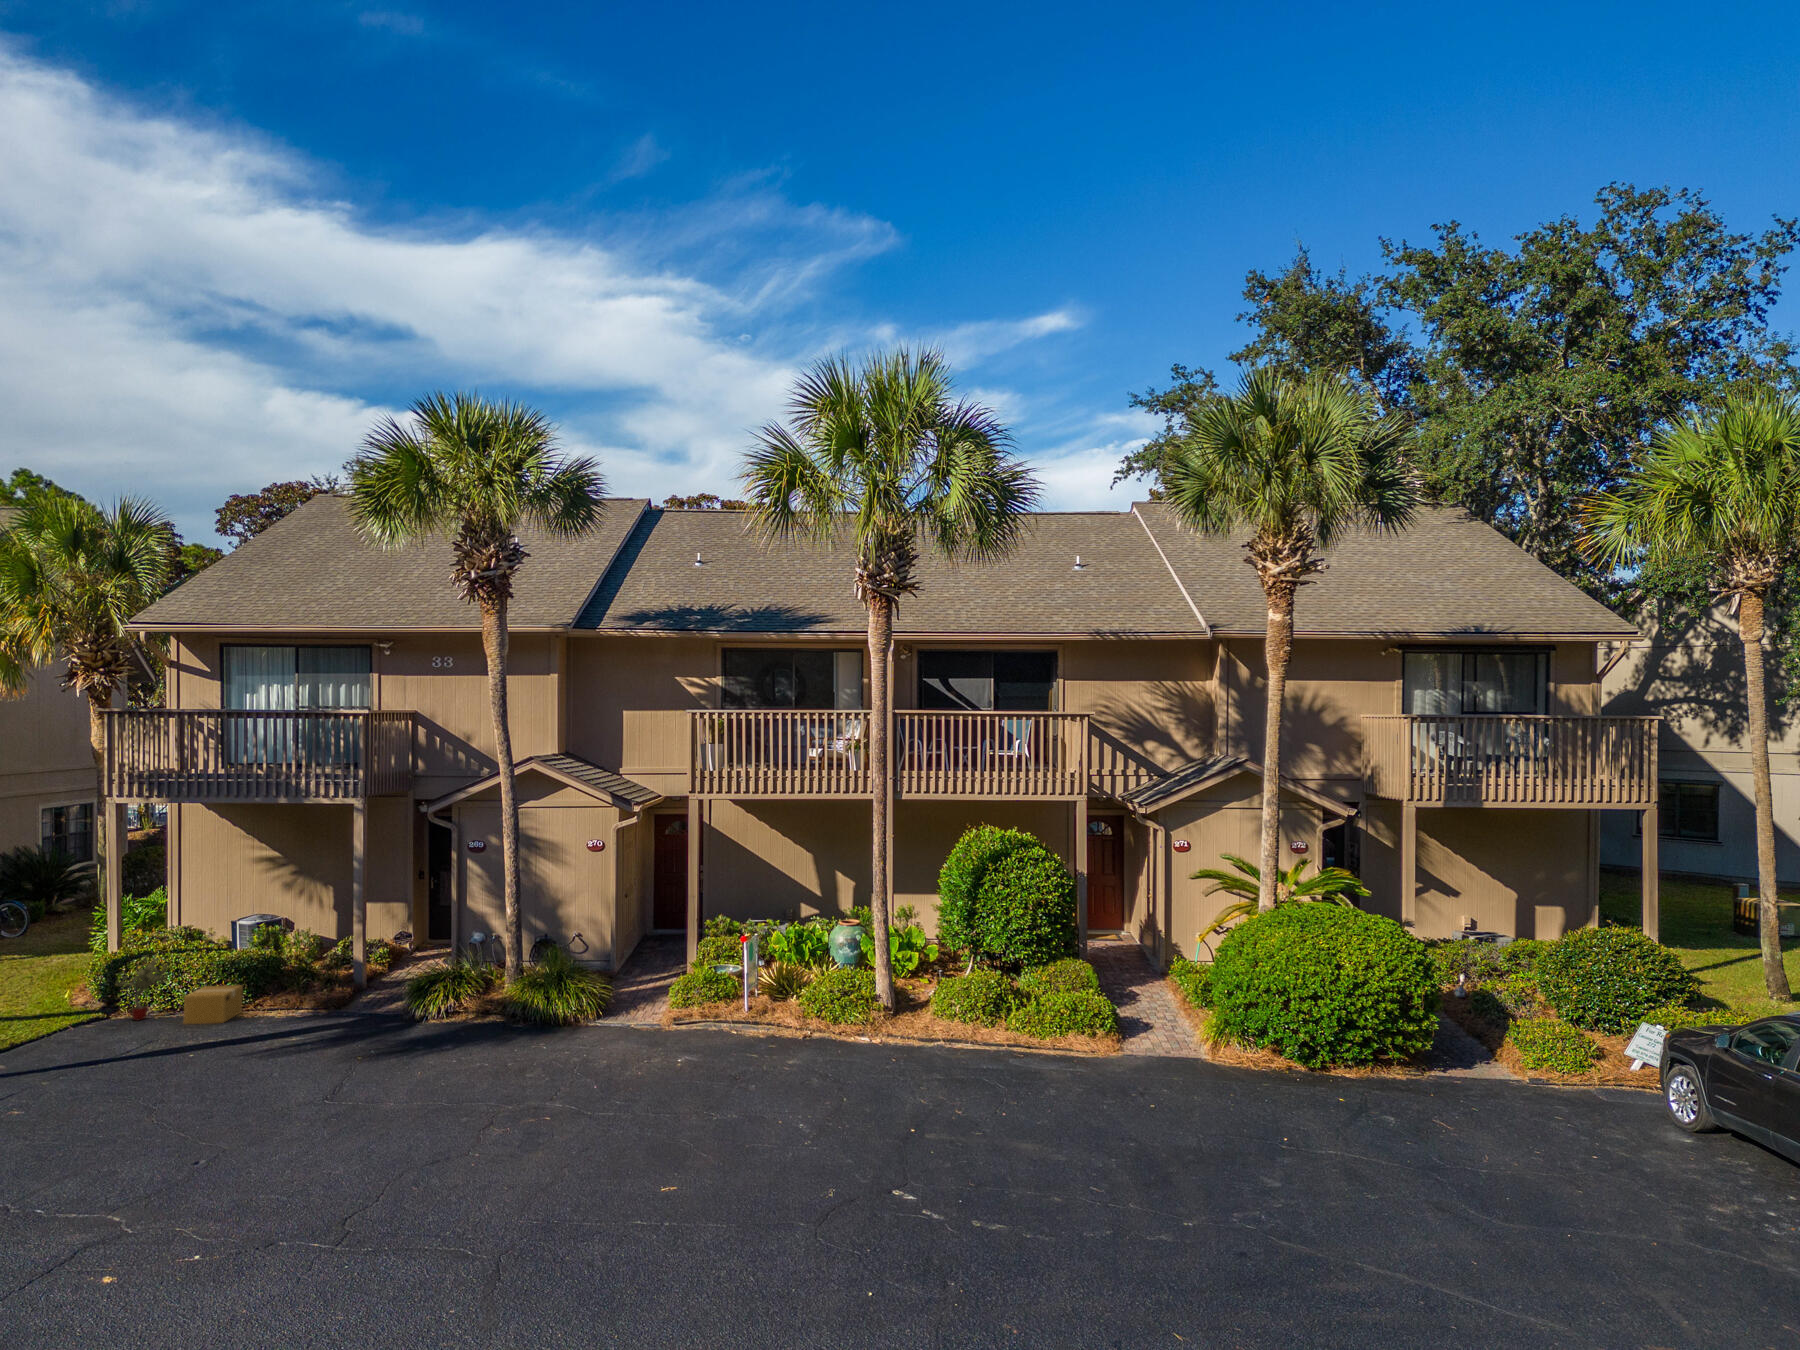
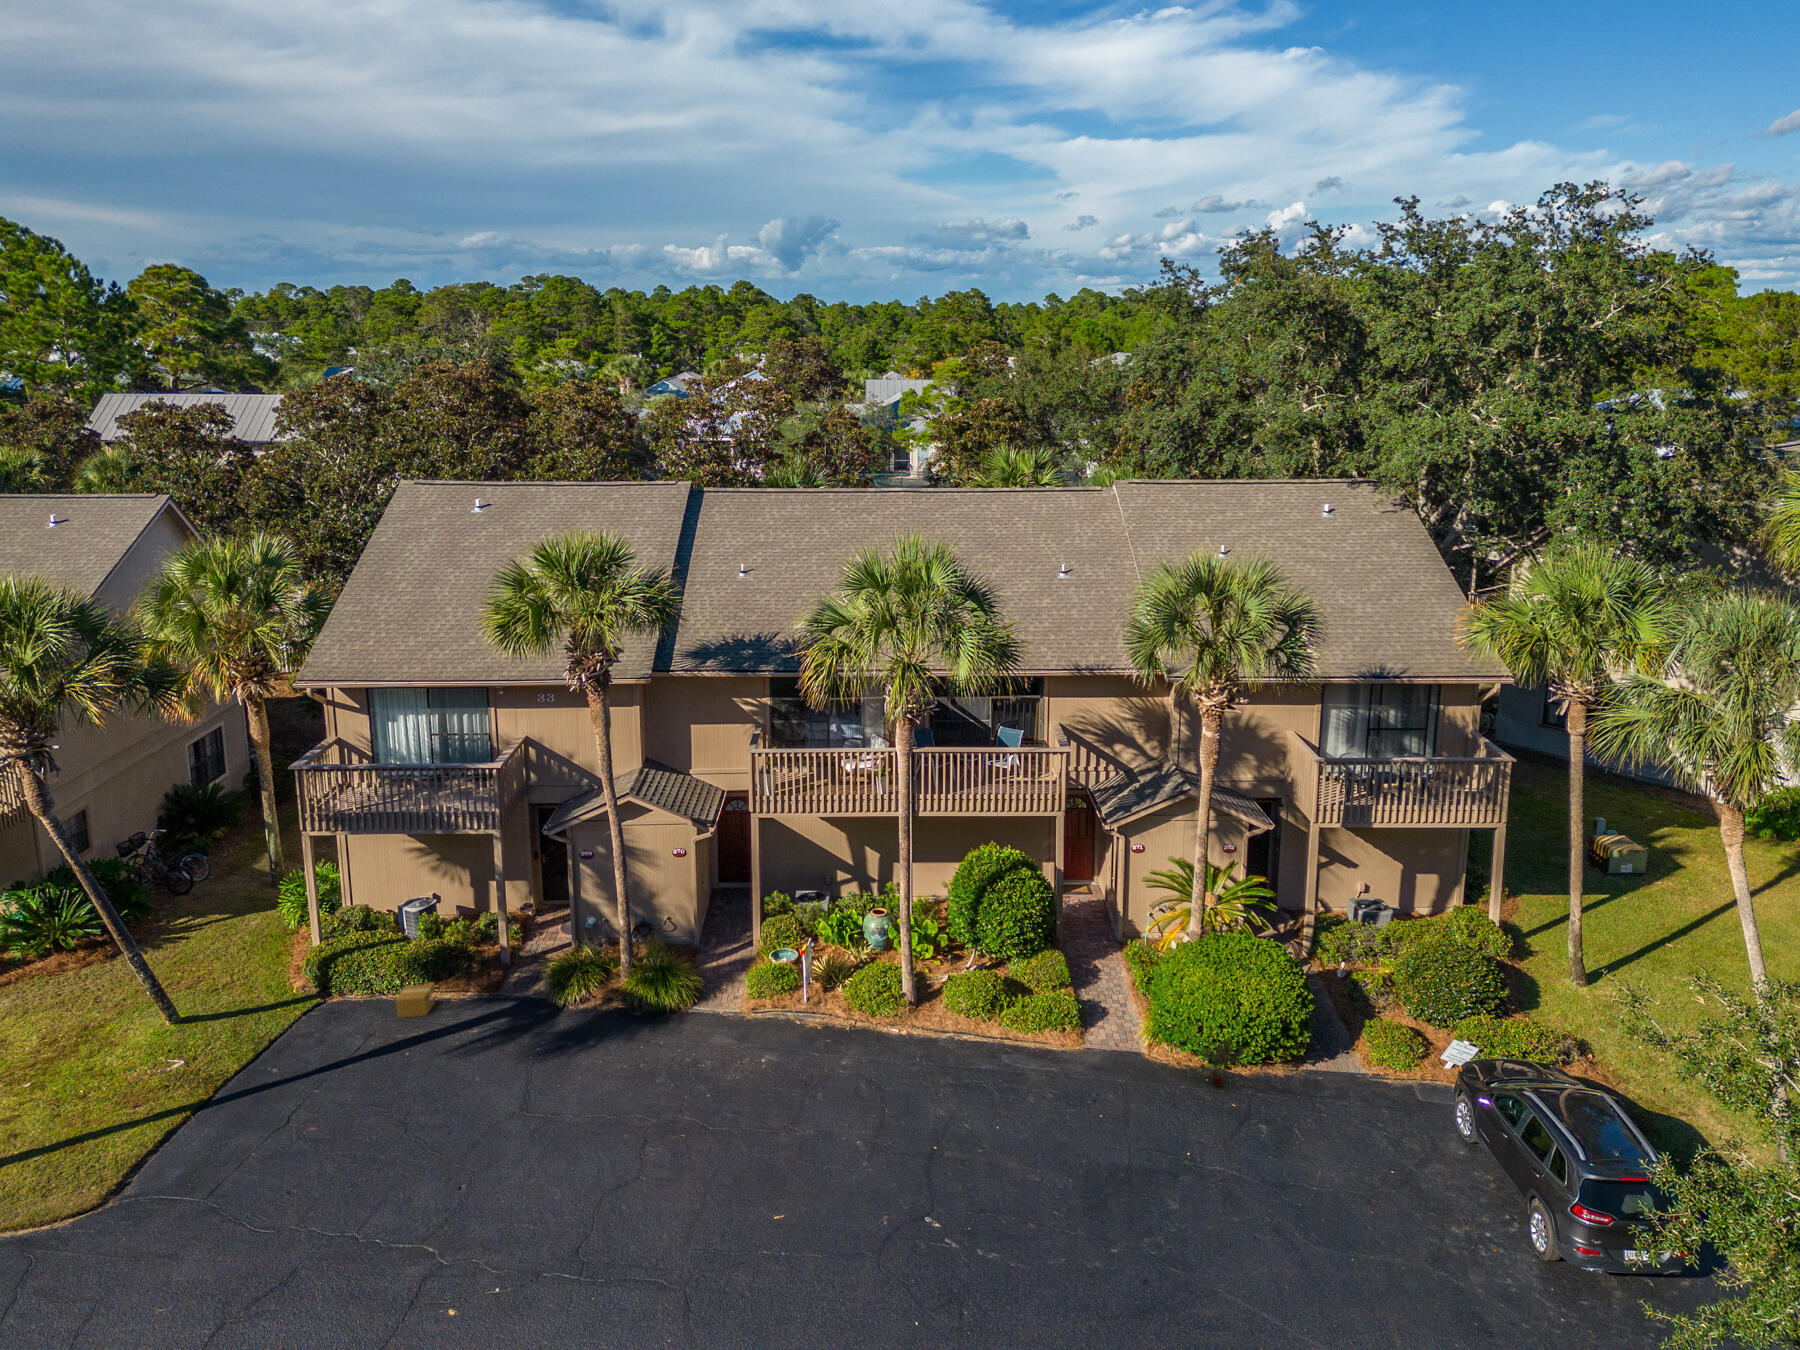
potted tree: present [116,955,168,1021] -> present [1198,1037,1243,1086]

